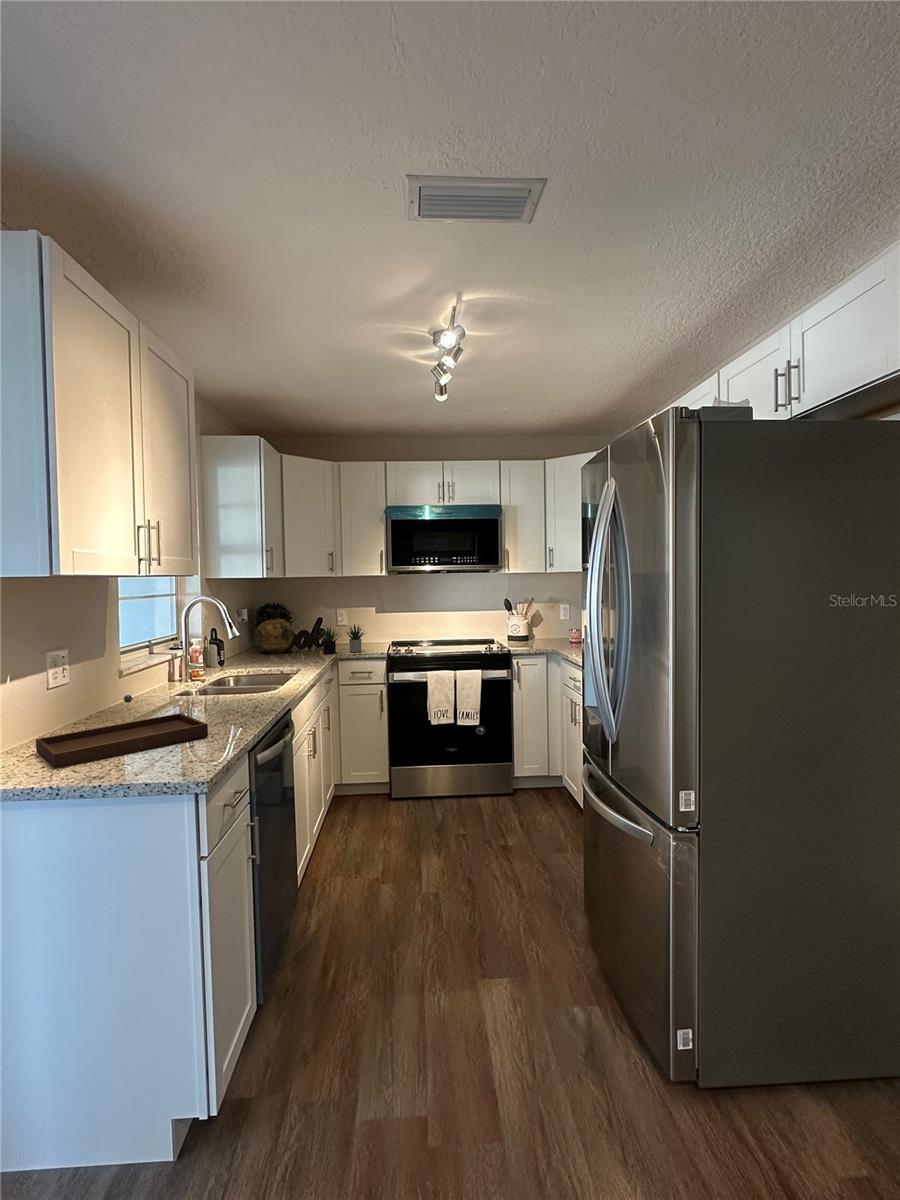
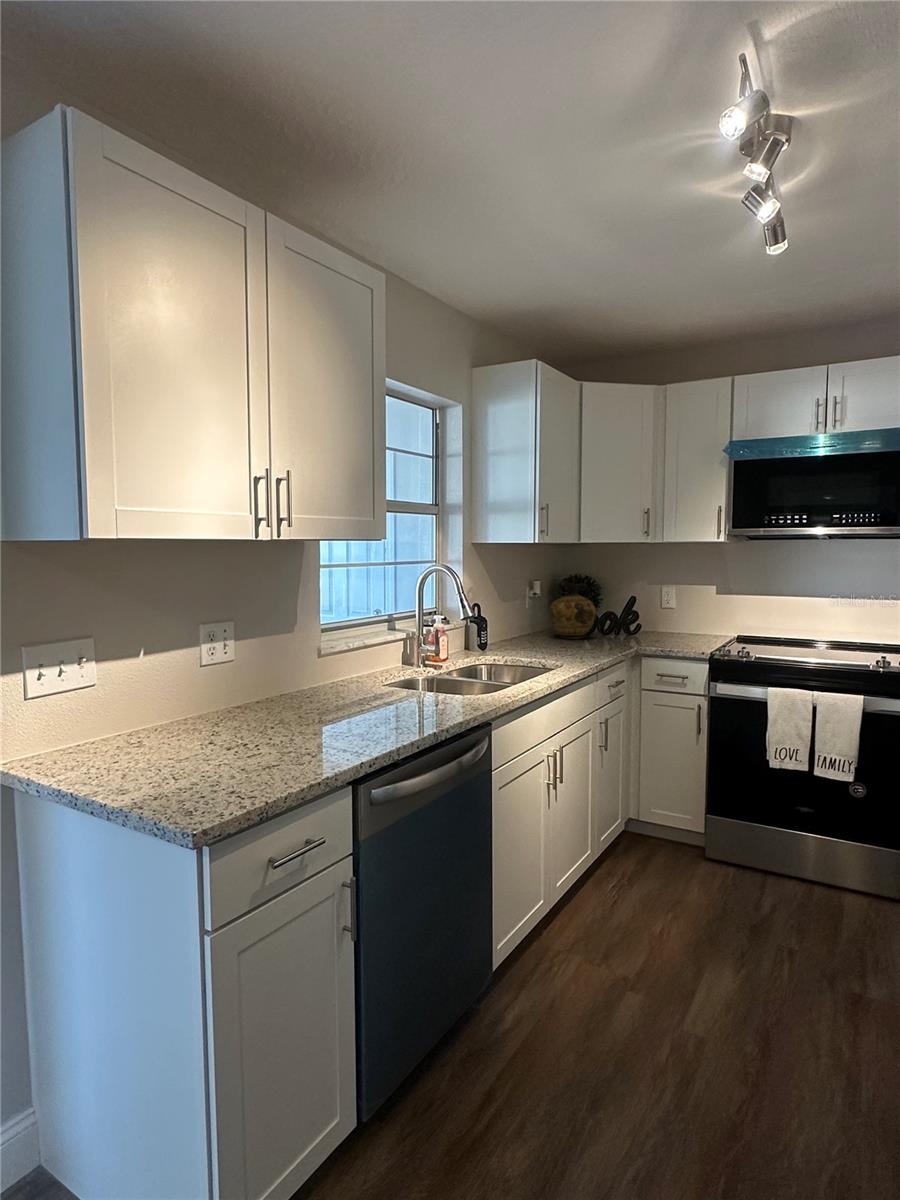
succulent plant: present [319,624,364,654] -> none [616,606,691,647]
tray: present [36,695,208,769] -> none [170,679,335,749]

